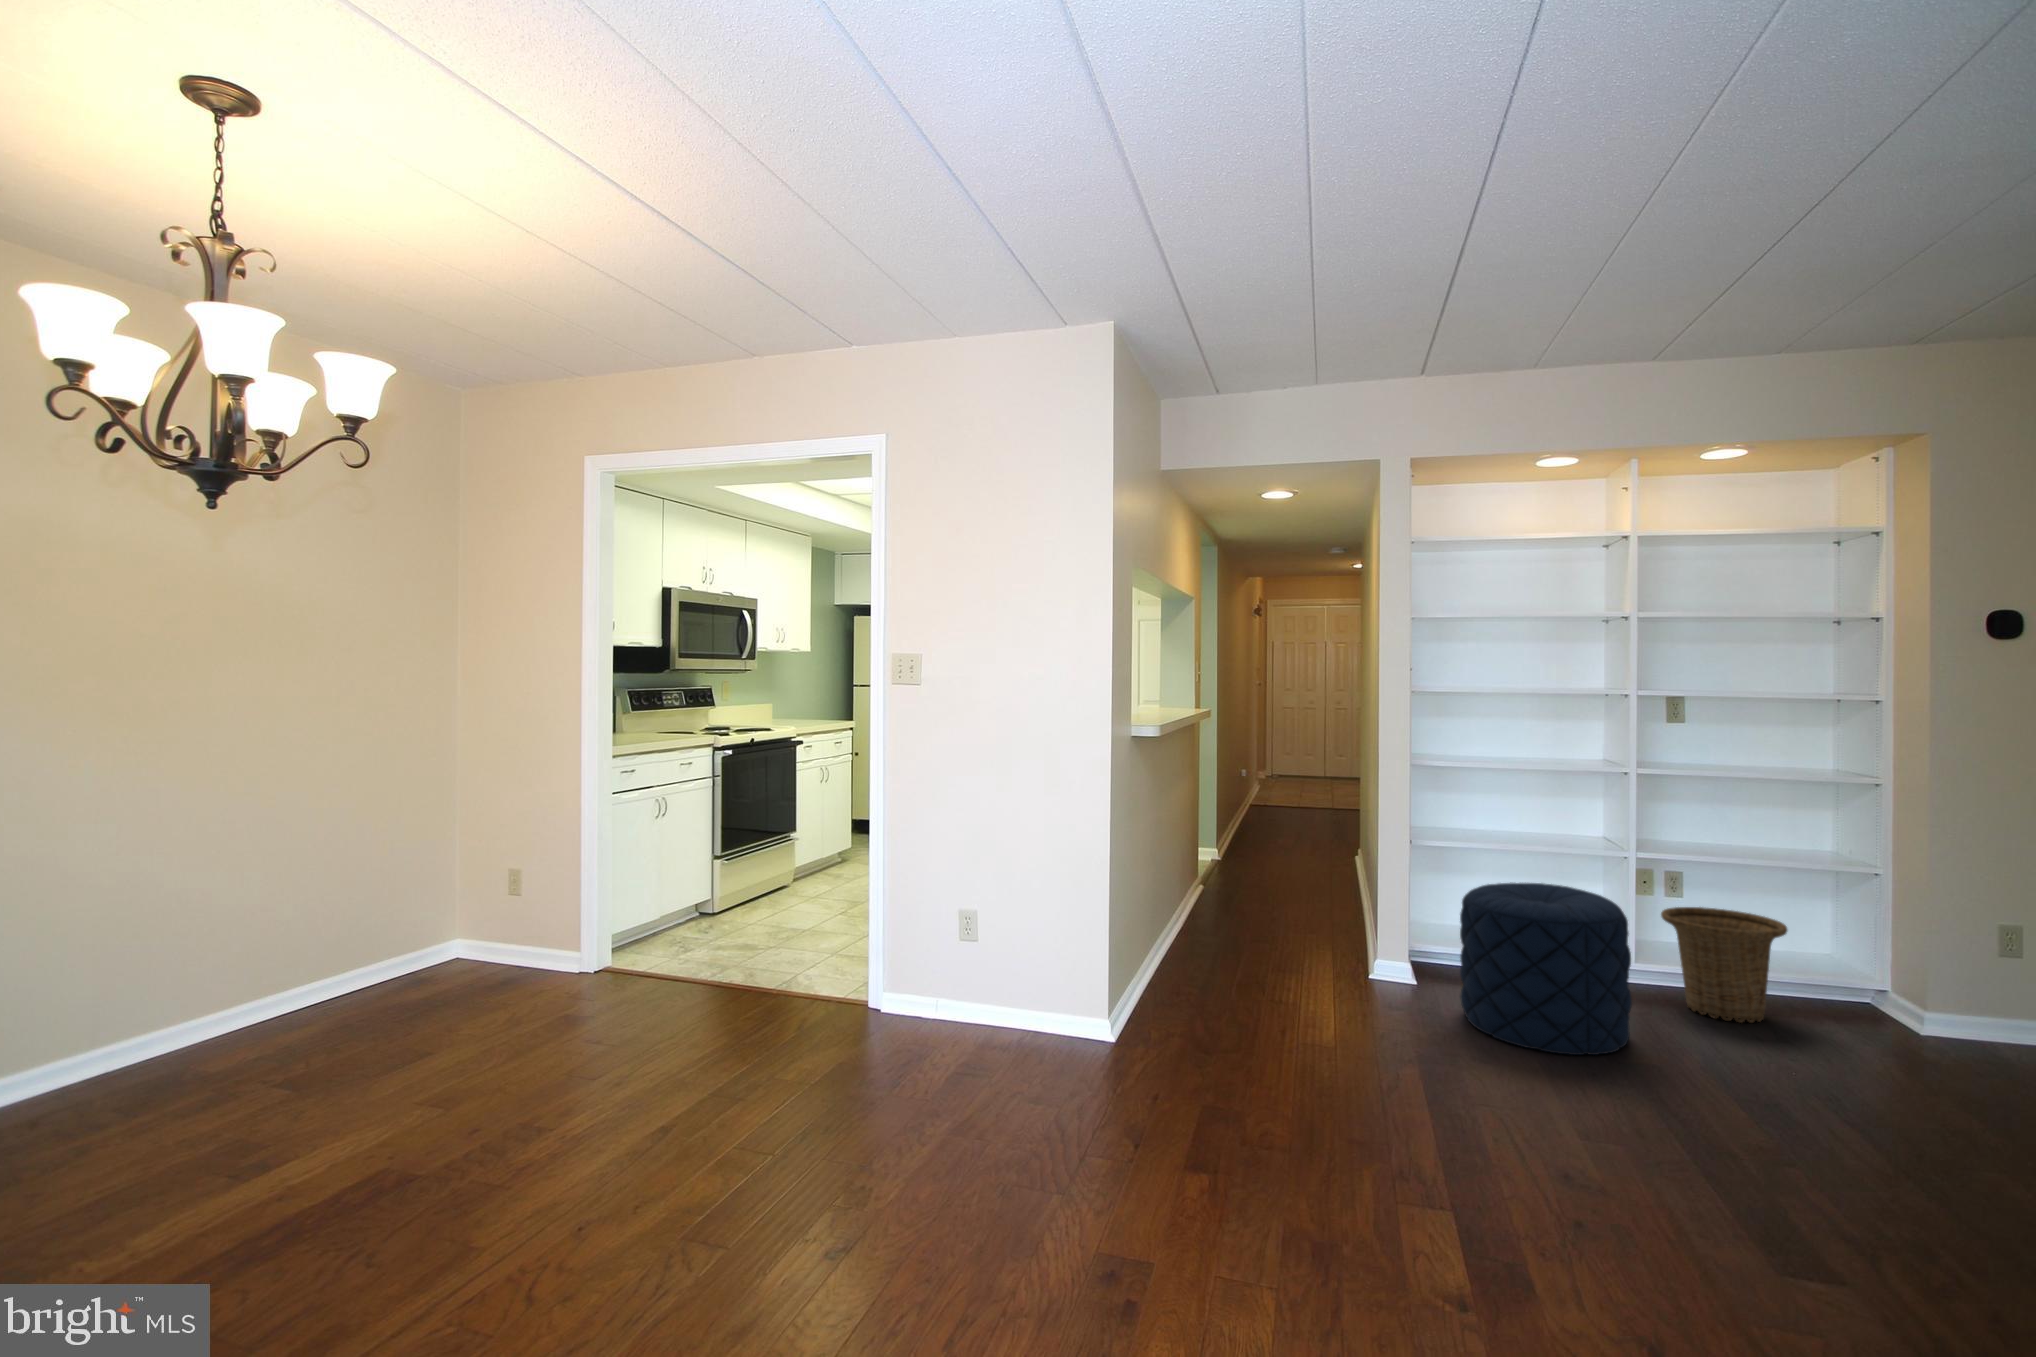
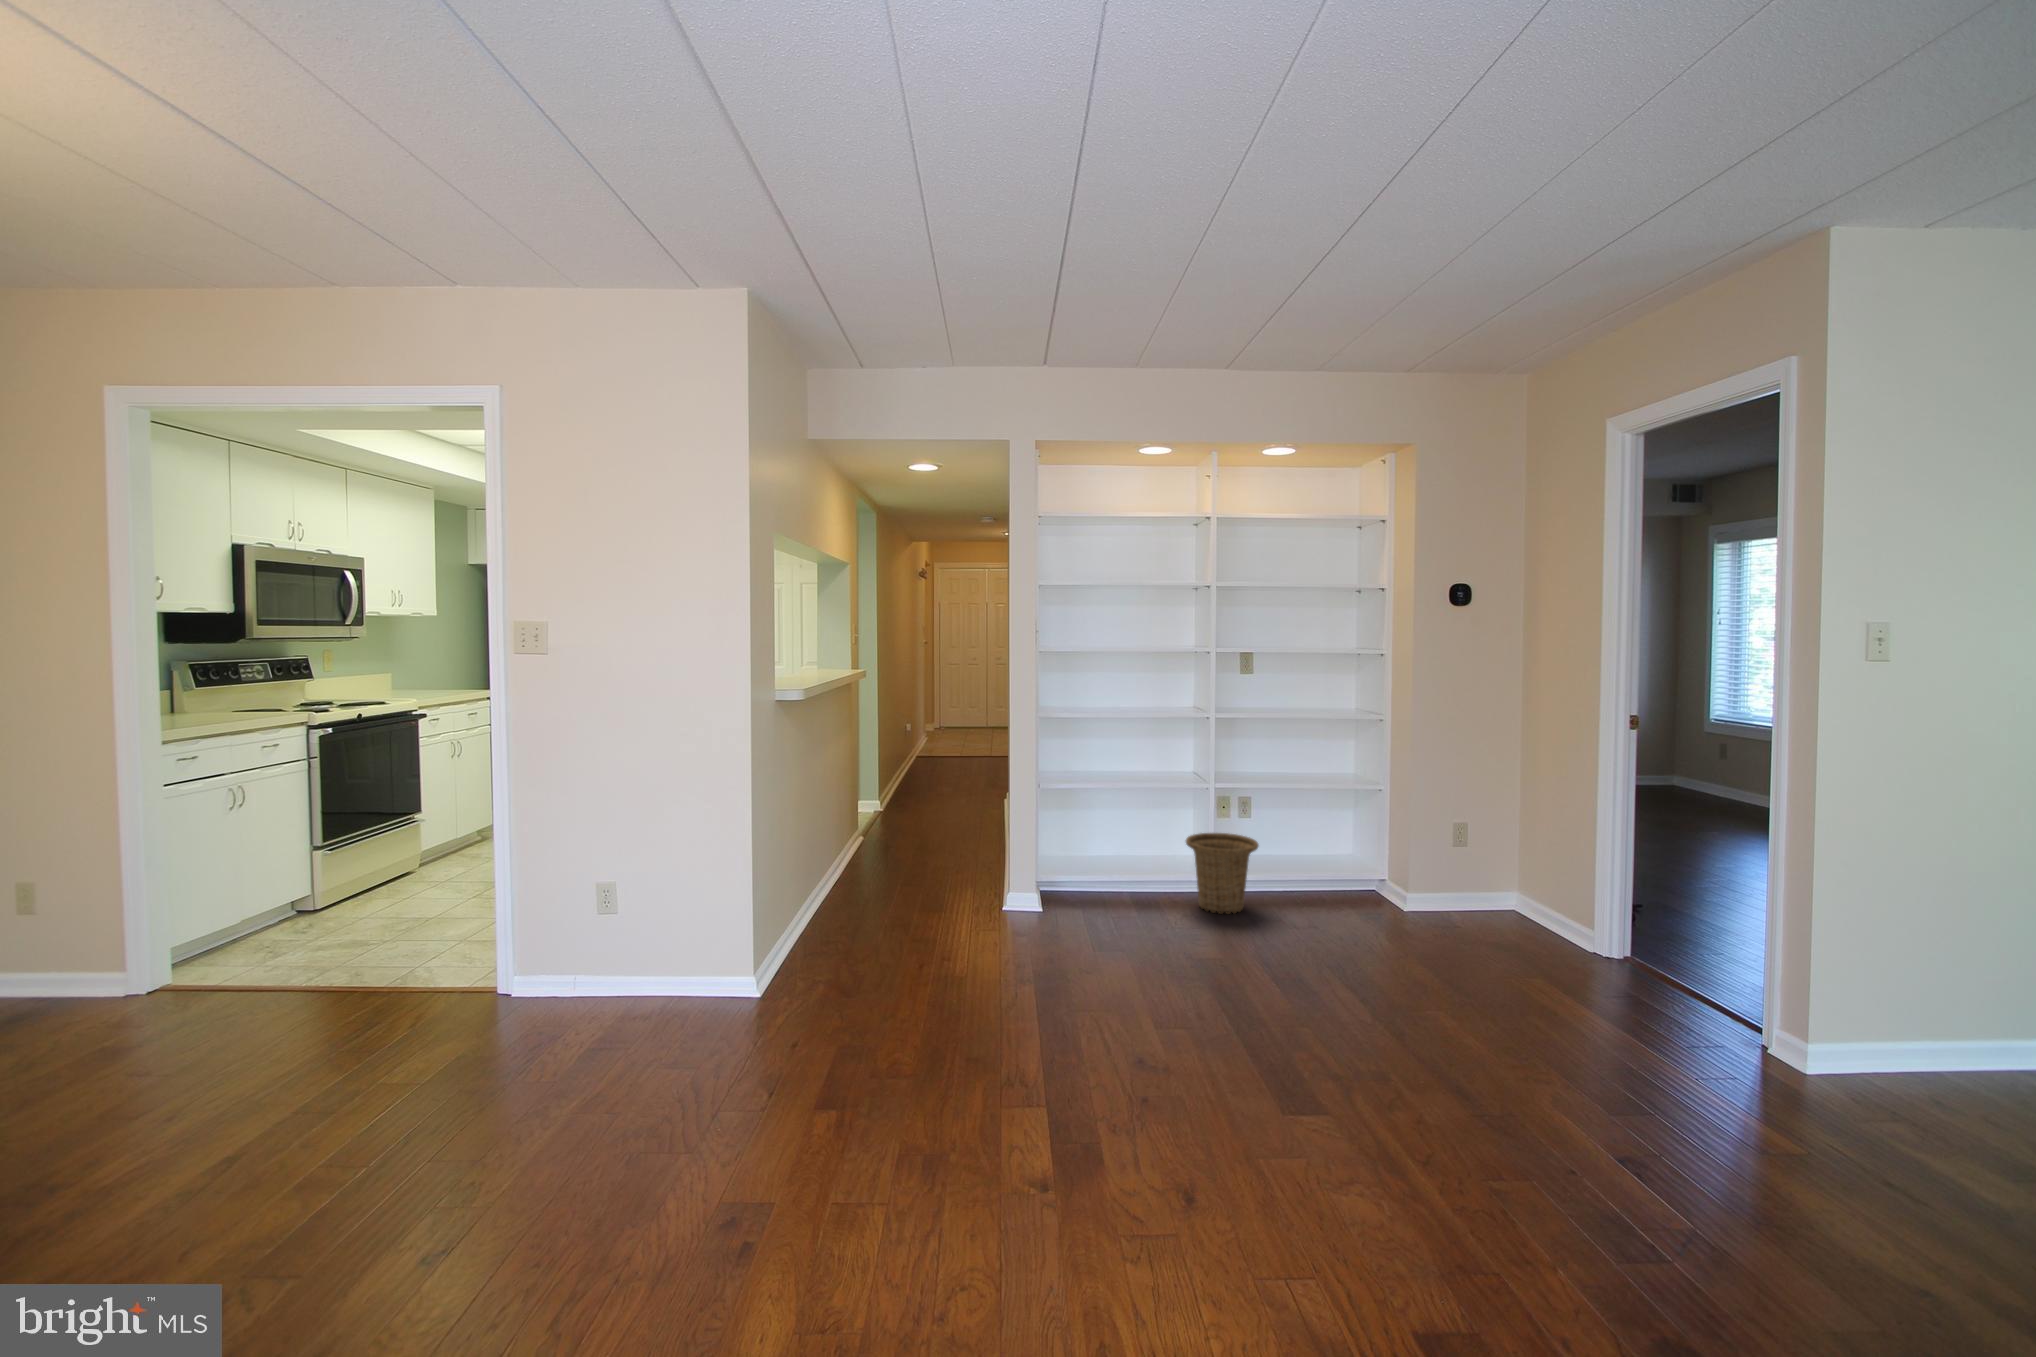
pouf: present [1460,883,1632,1055] -> none [1045,825,1158,954]

